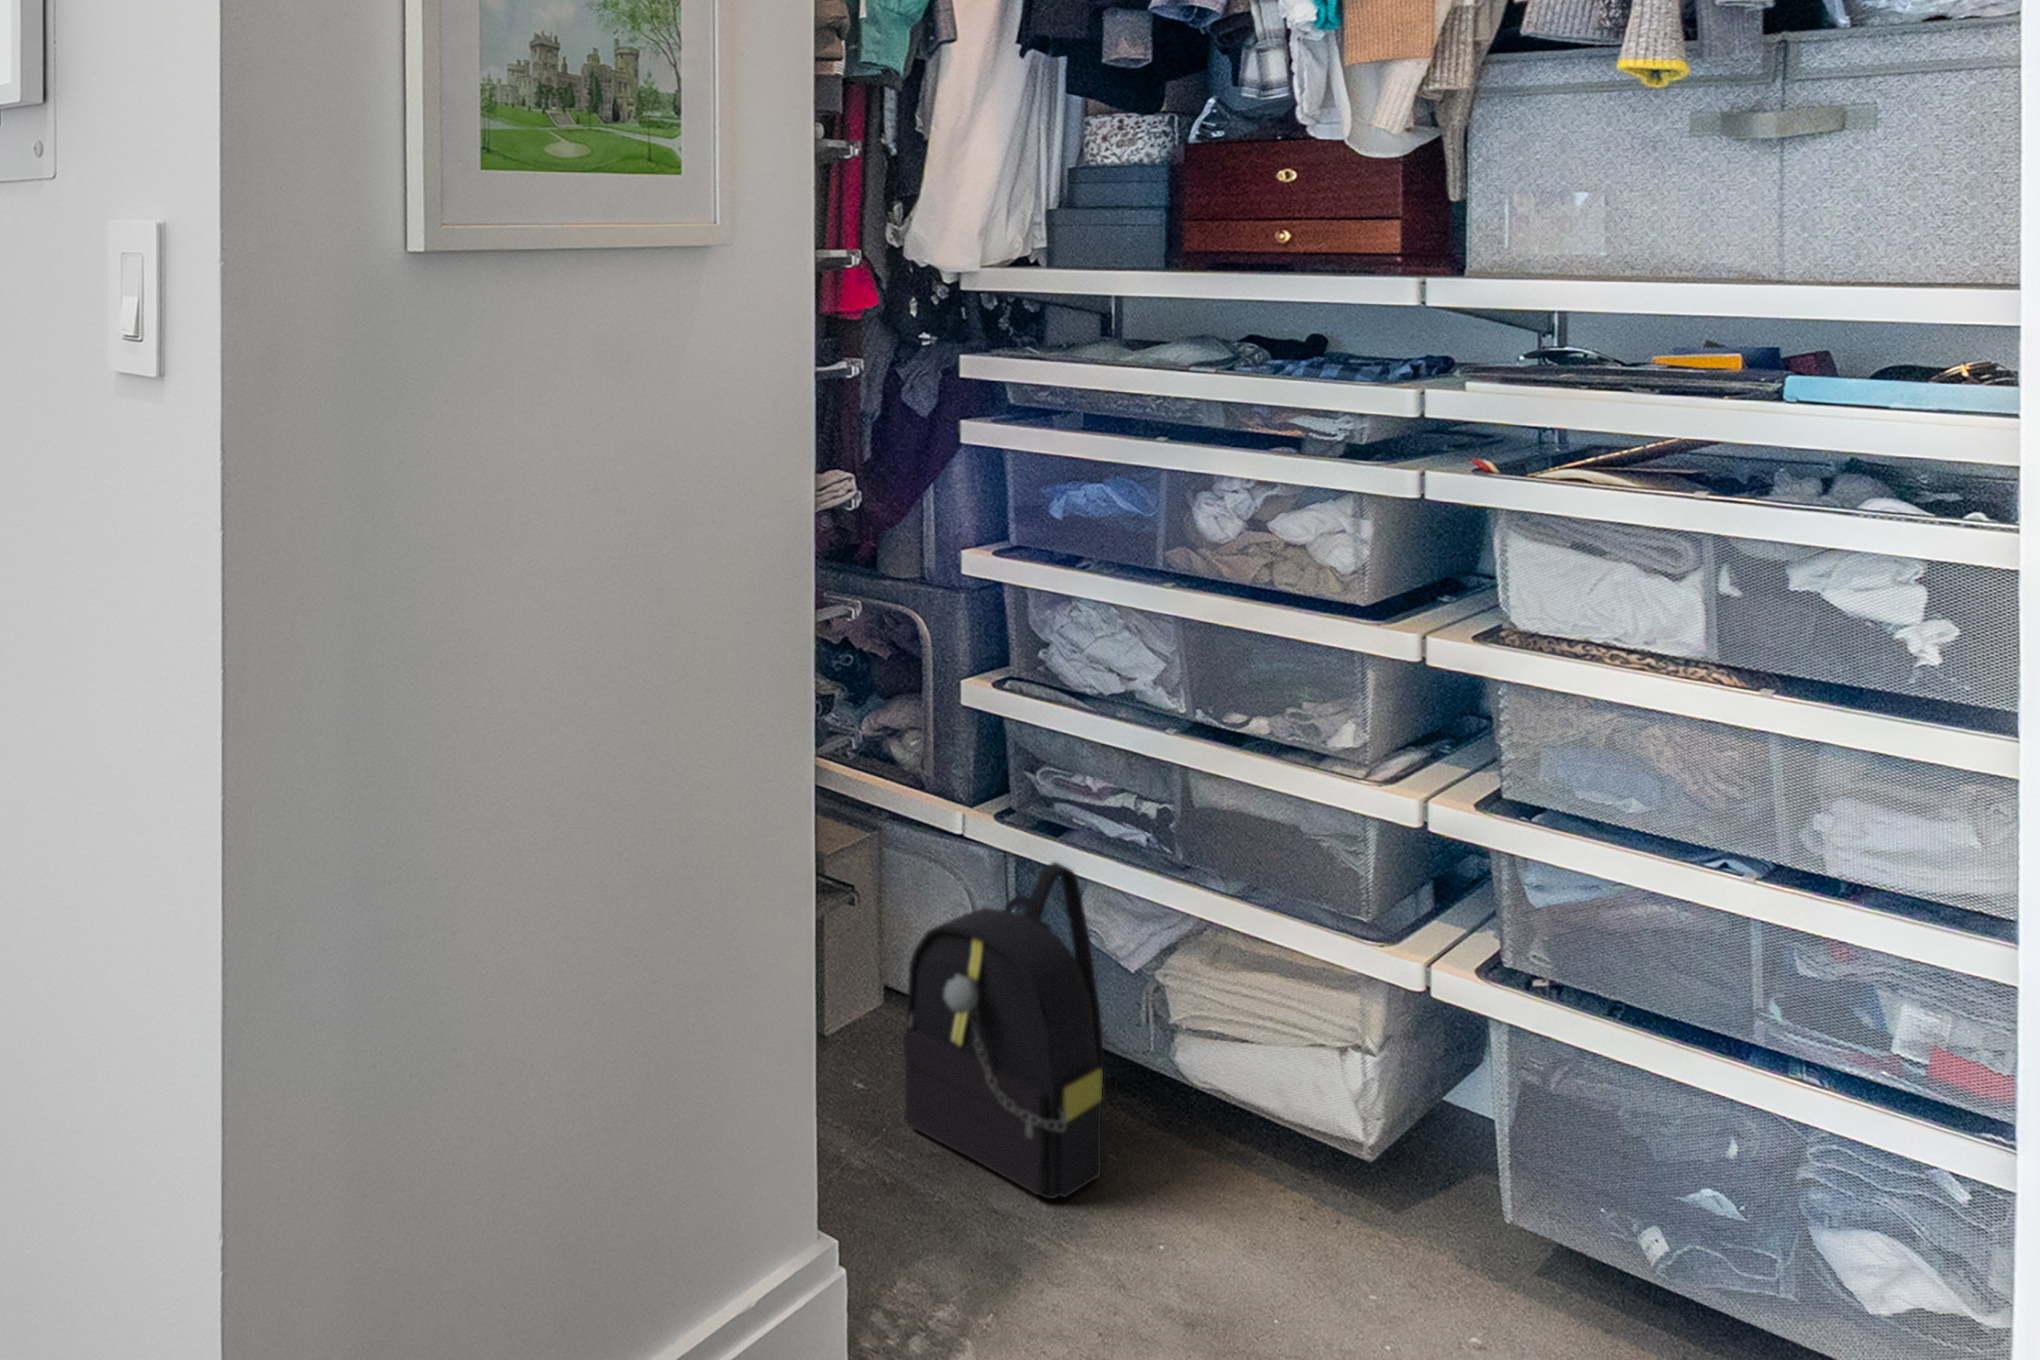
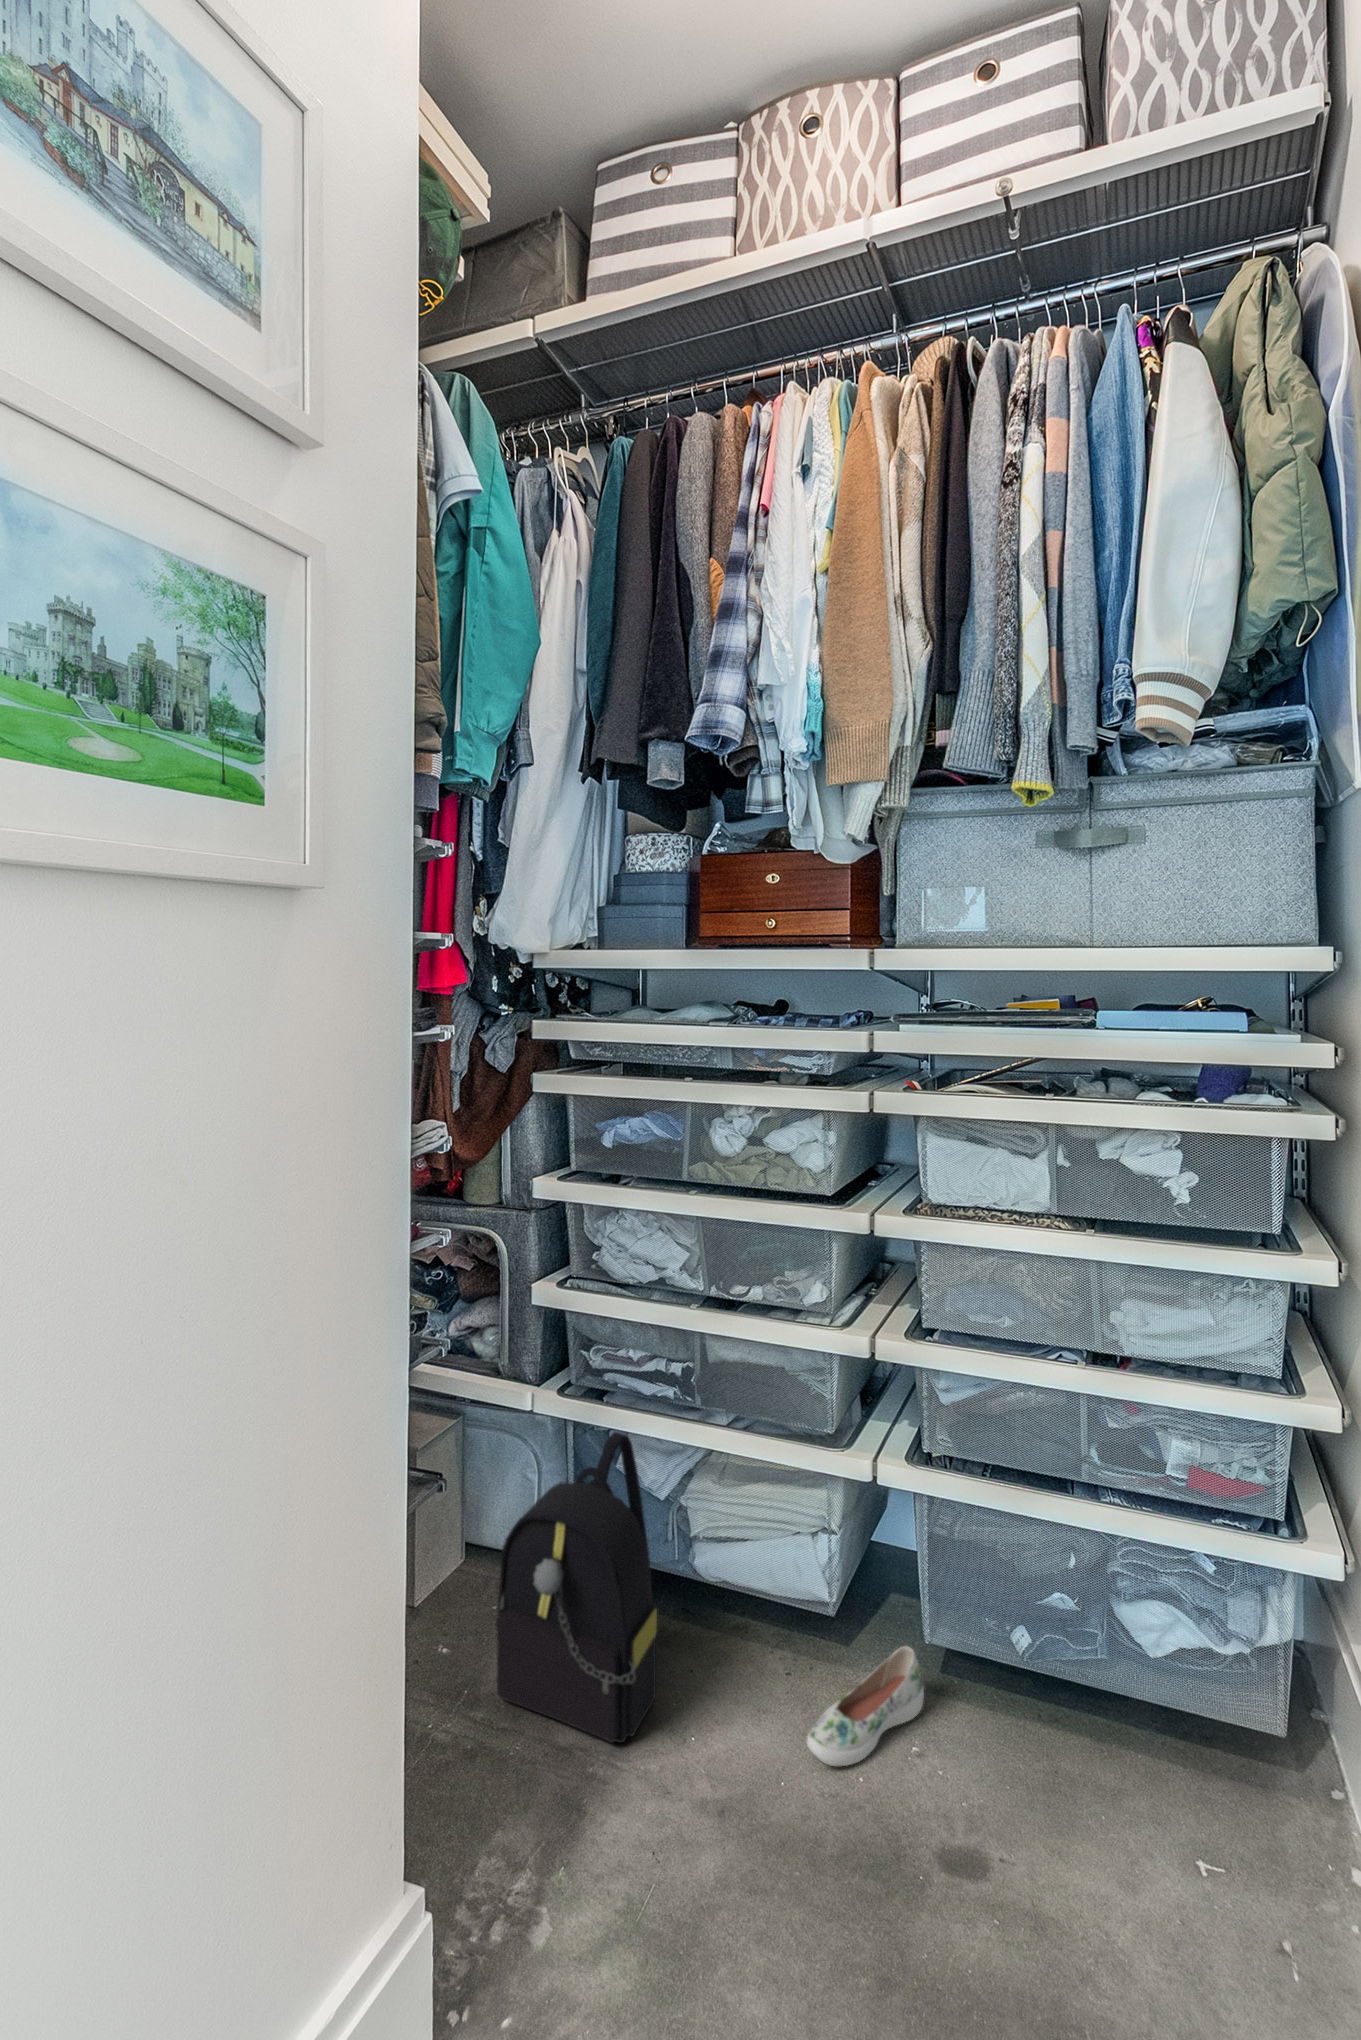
shoe: none [1295,1205,1490,1304] -> present [807,1646,924,1766]

